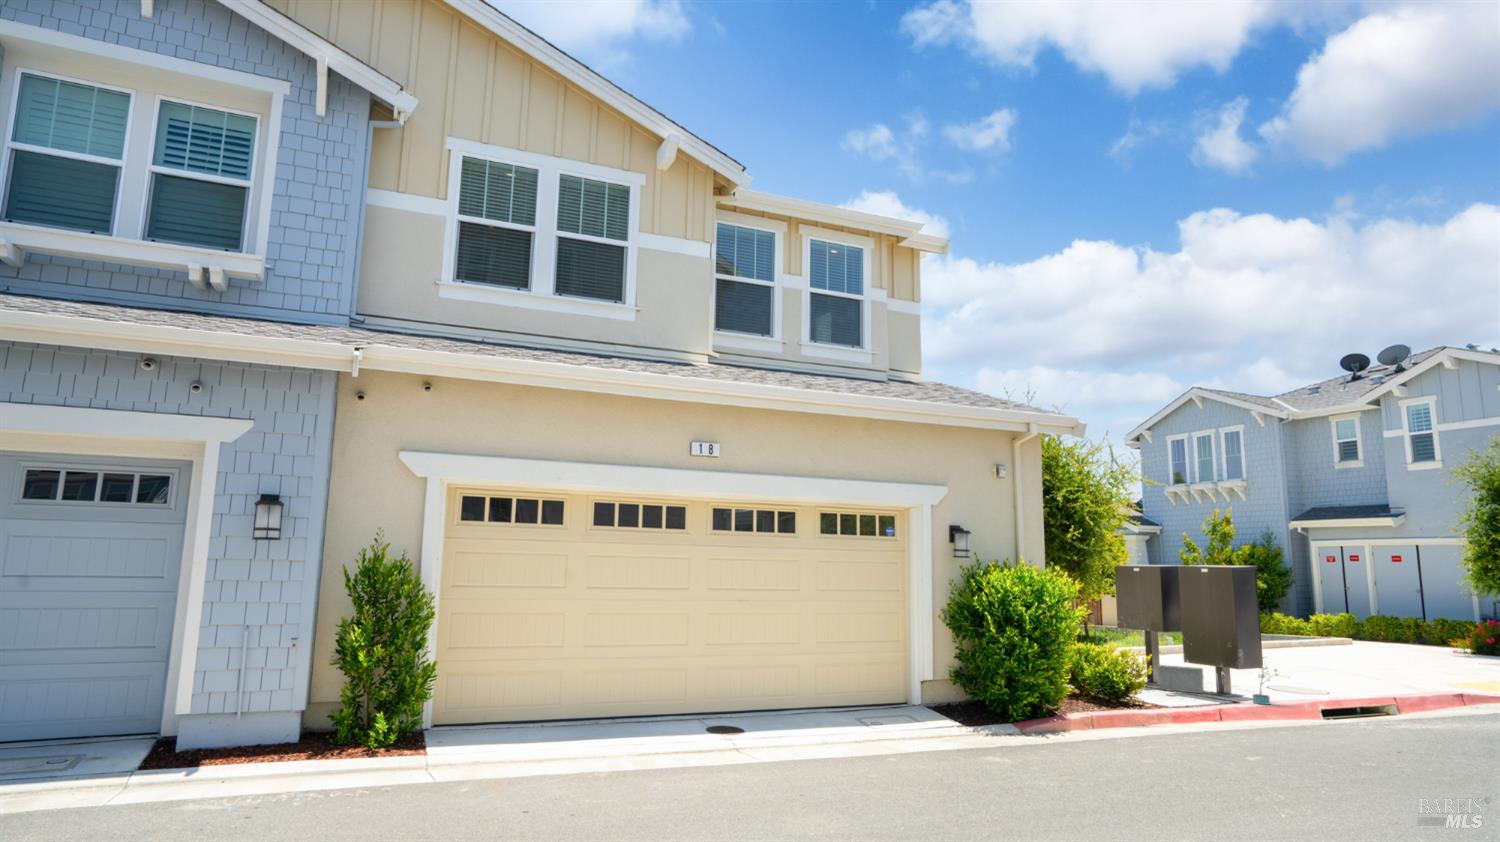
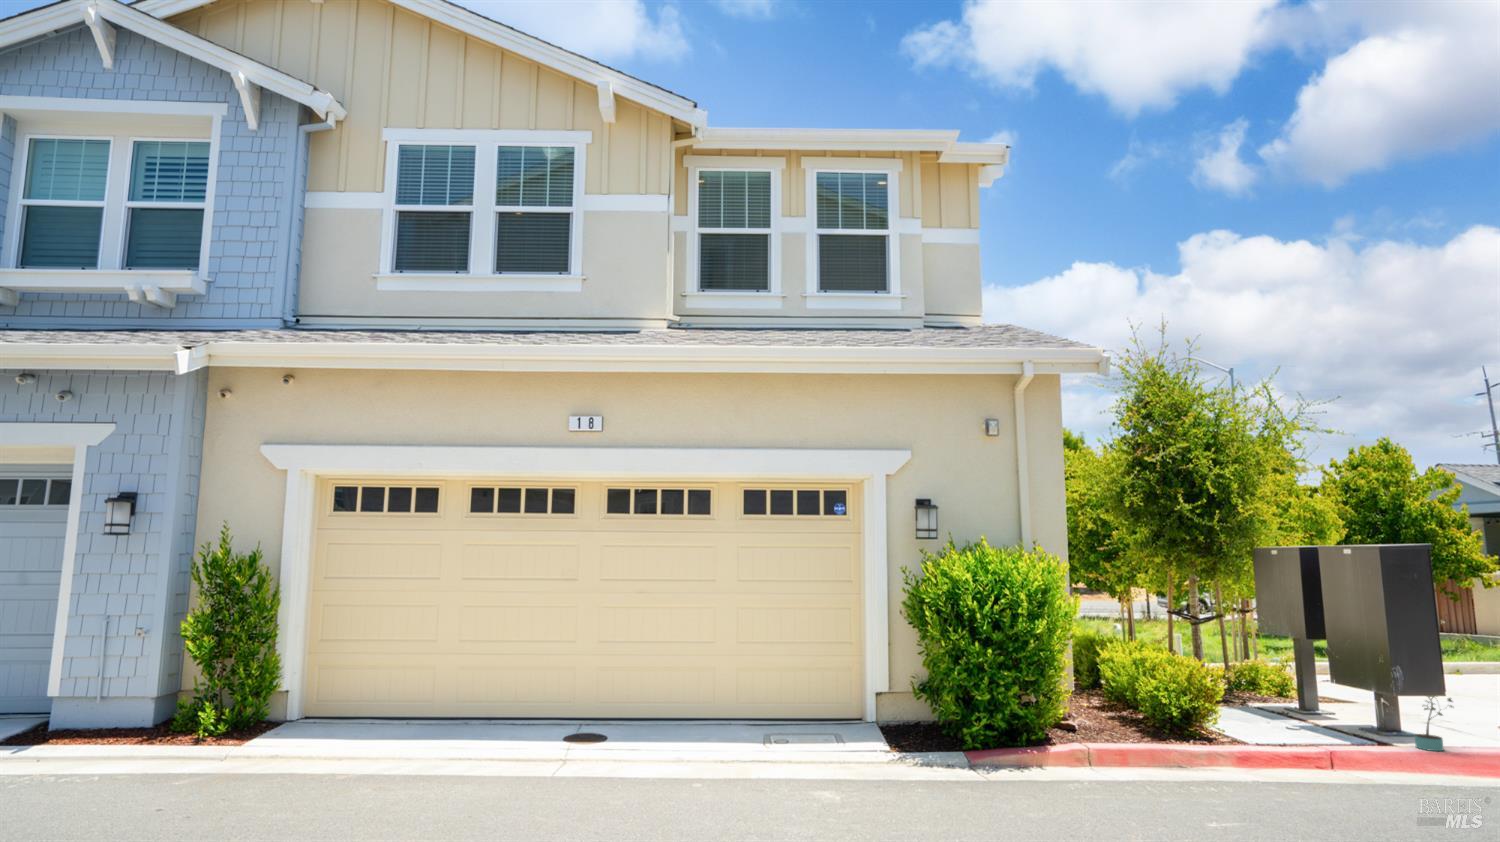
storage bin: present [1158,665,1204,693] -> none [1281,684,1358,728]

